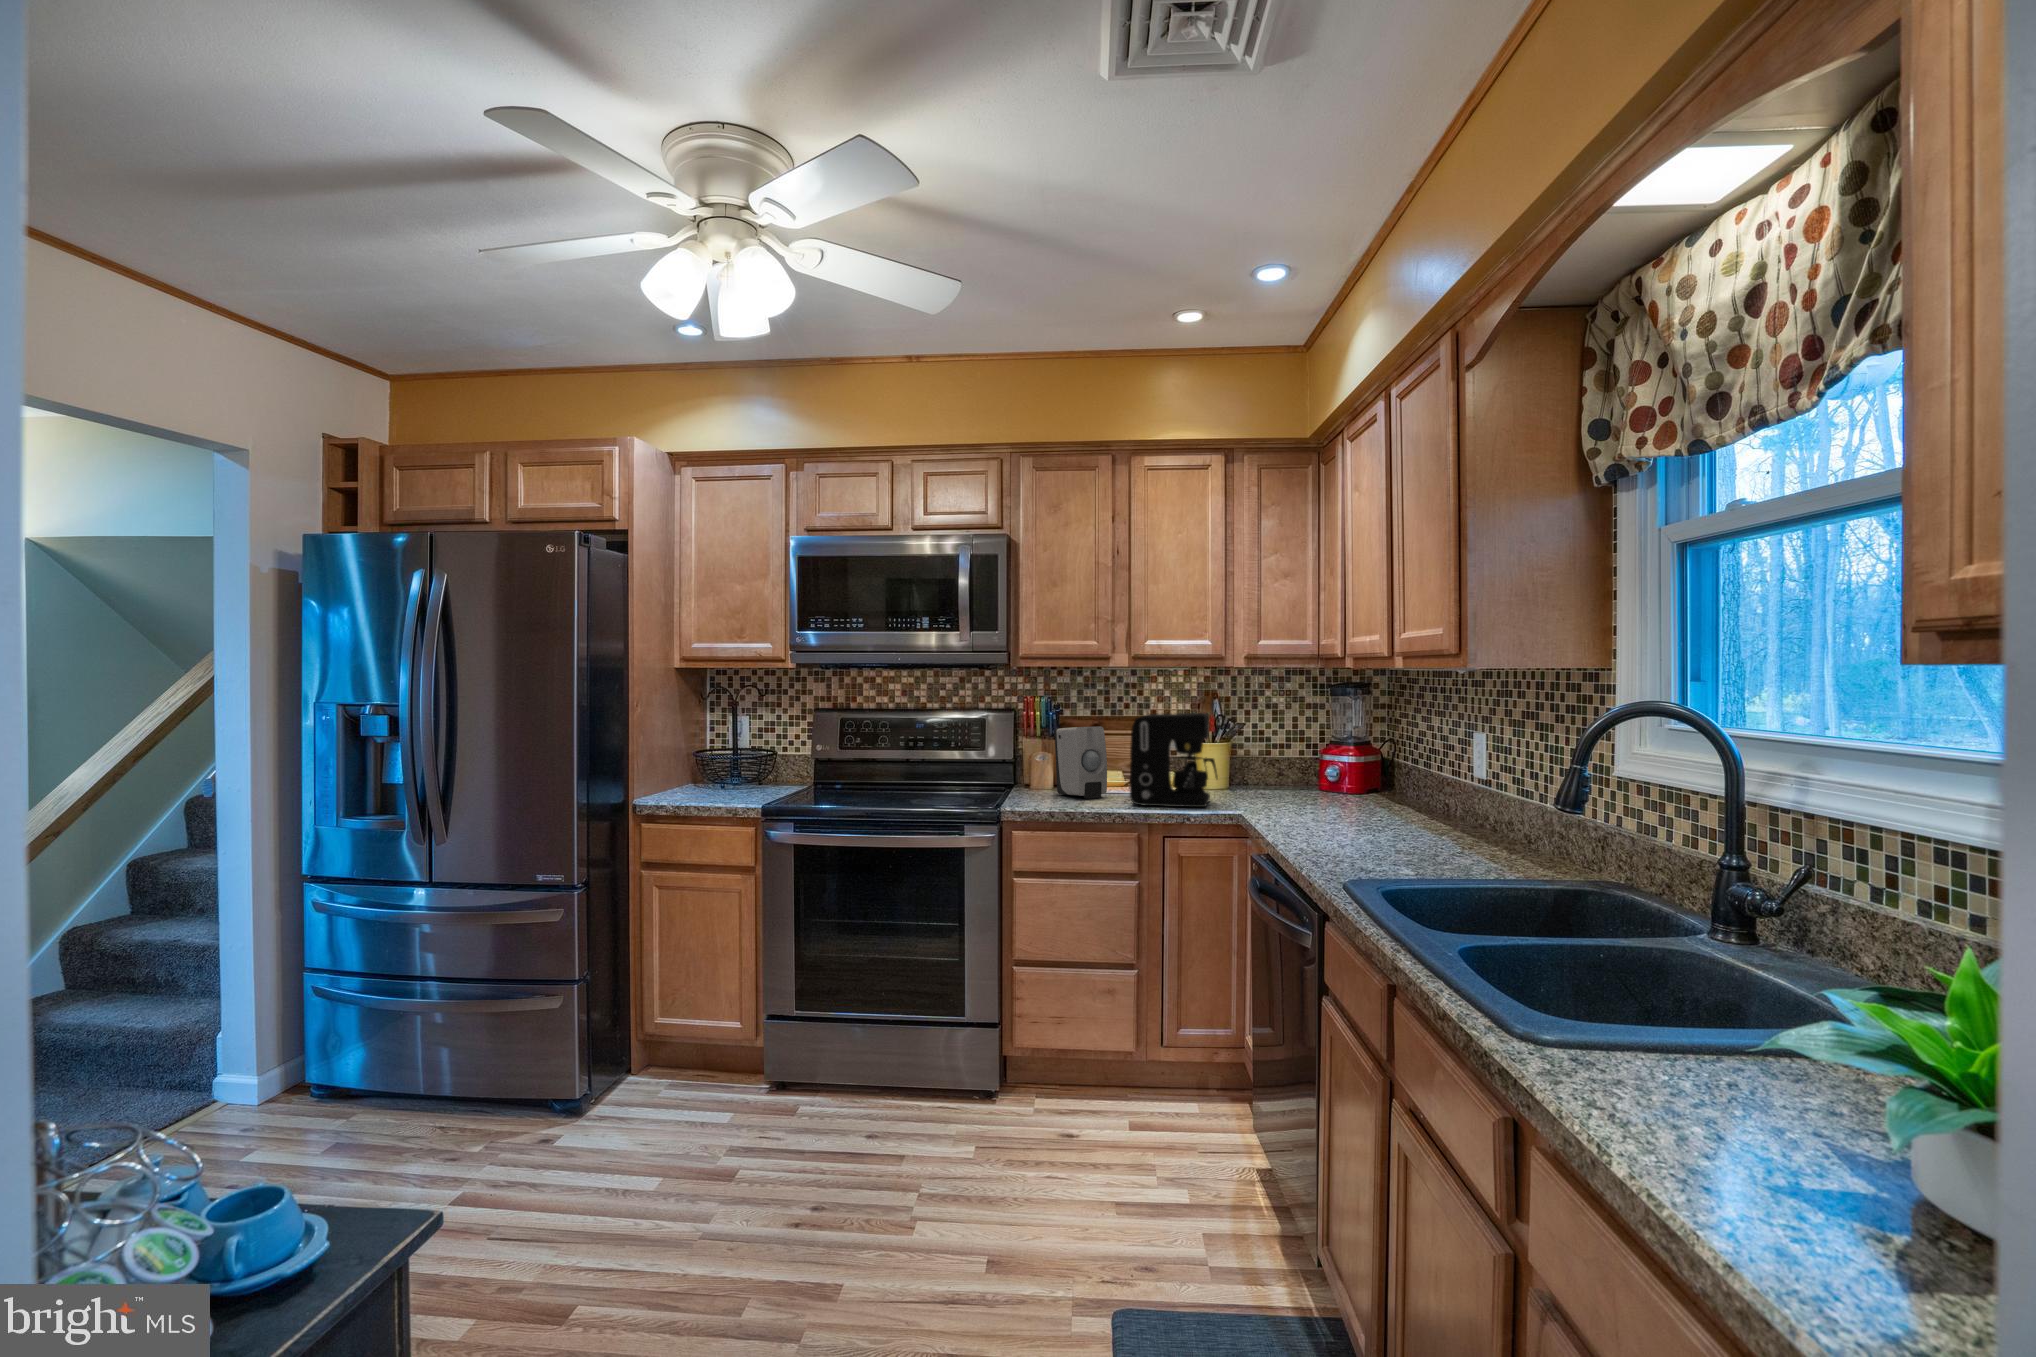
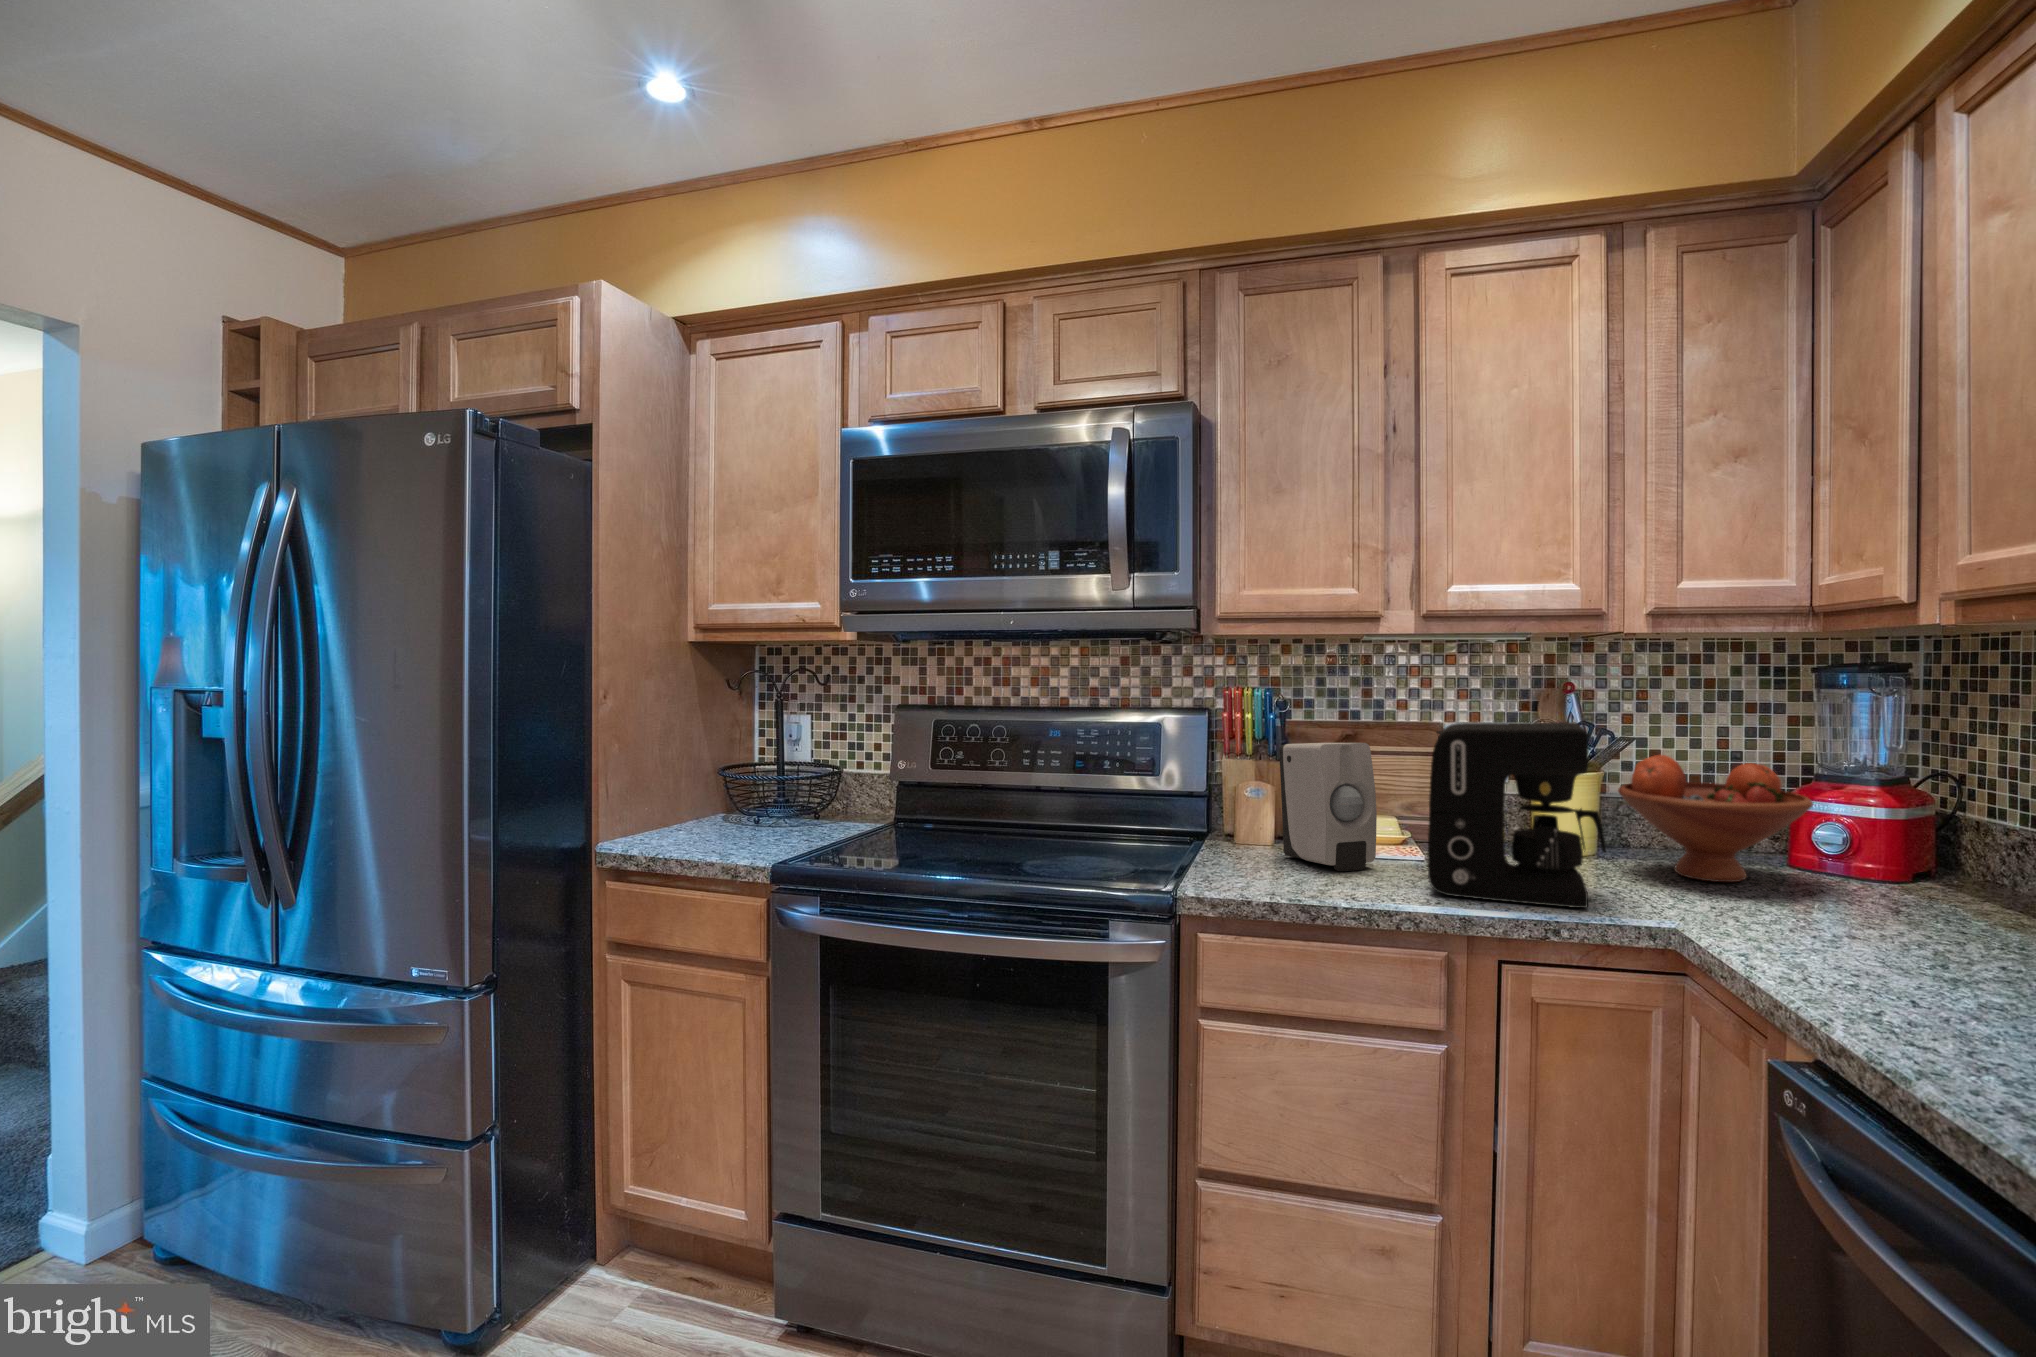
fruit bowl: none [1233,732,1322,797] -> present [1618,755,1813,882]

